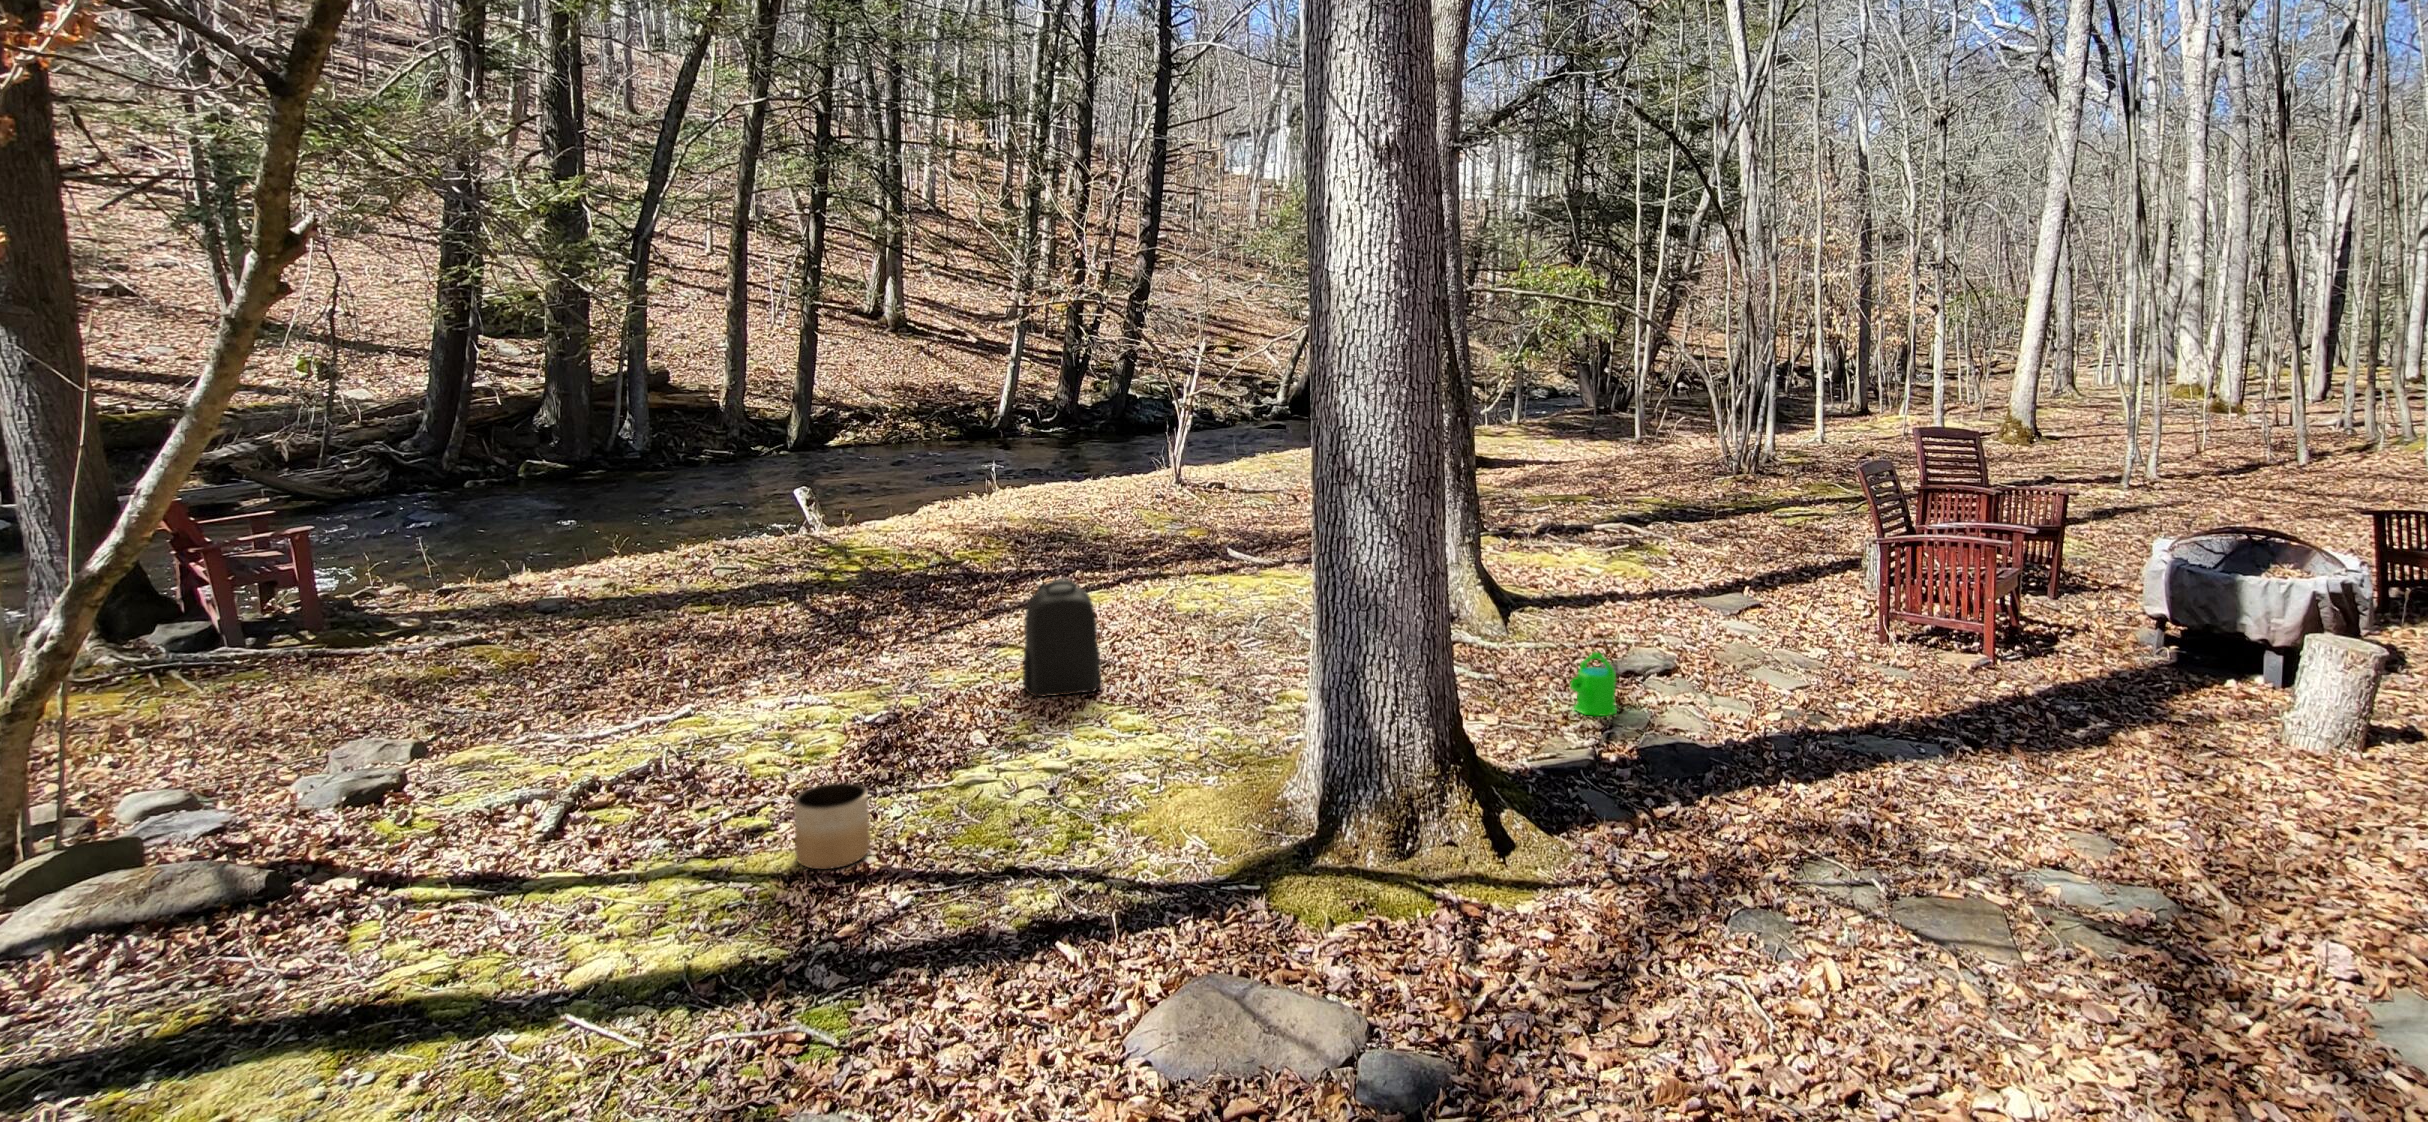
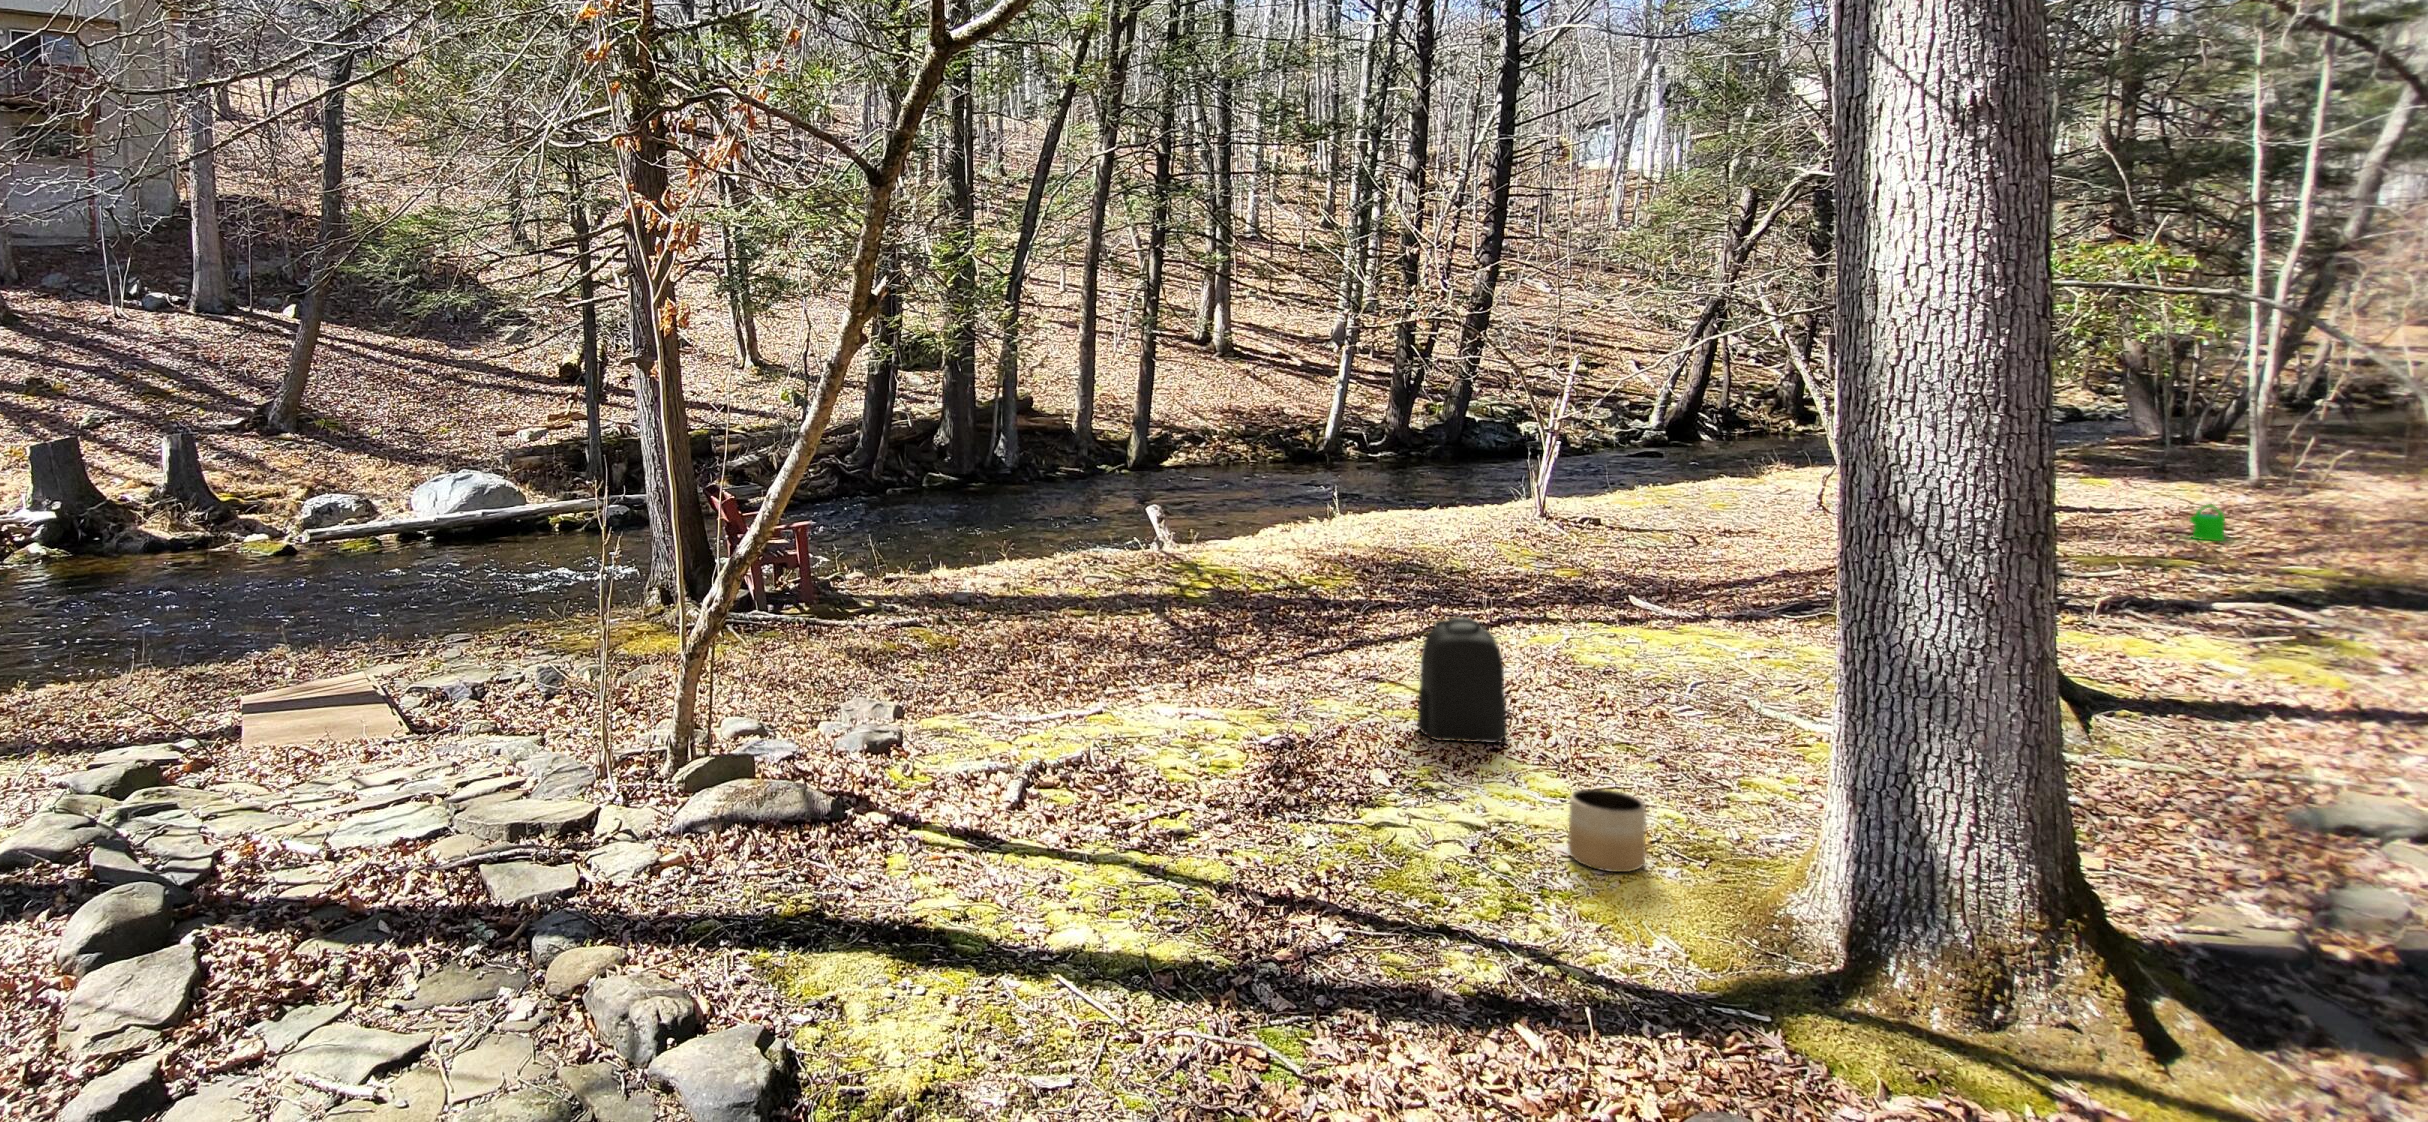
watering can: present [1570,652,1617,716] -> present [2190,504,2225,541]
planter: present [794,783,870,869] -> present [1568,789,1646,872]

